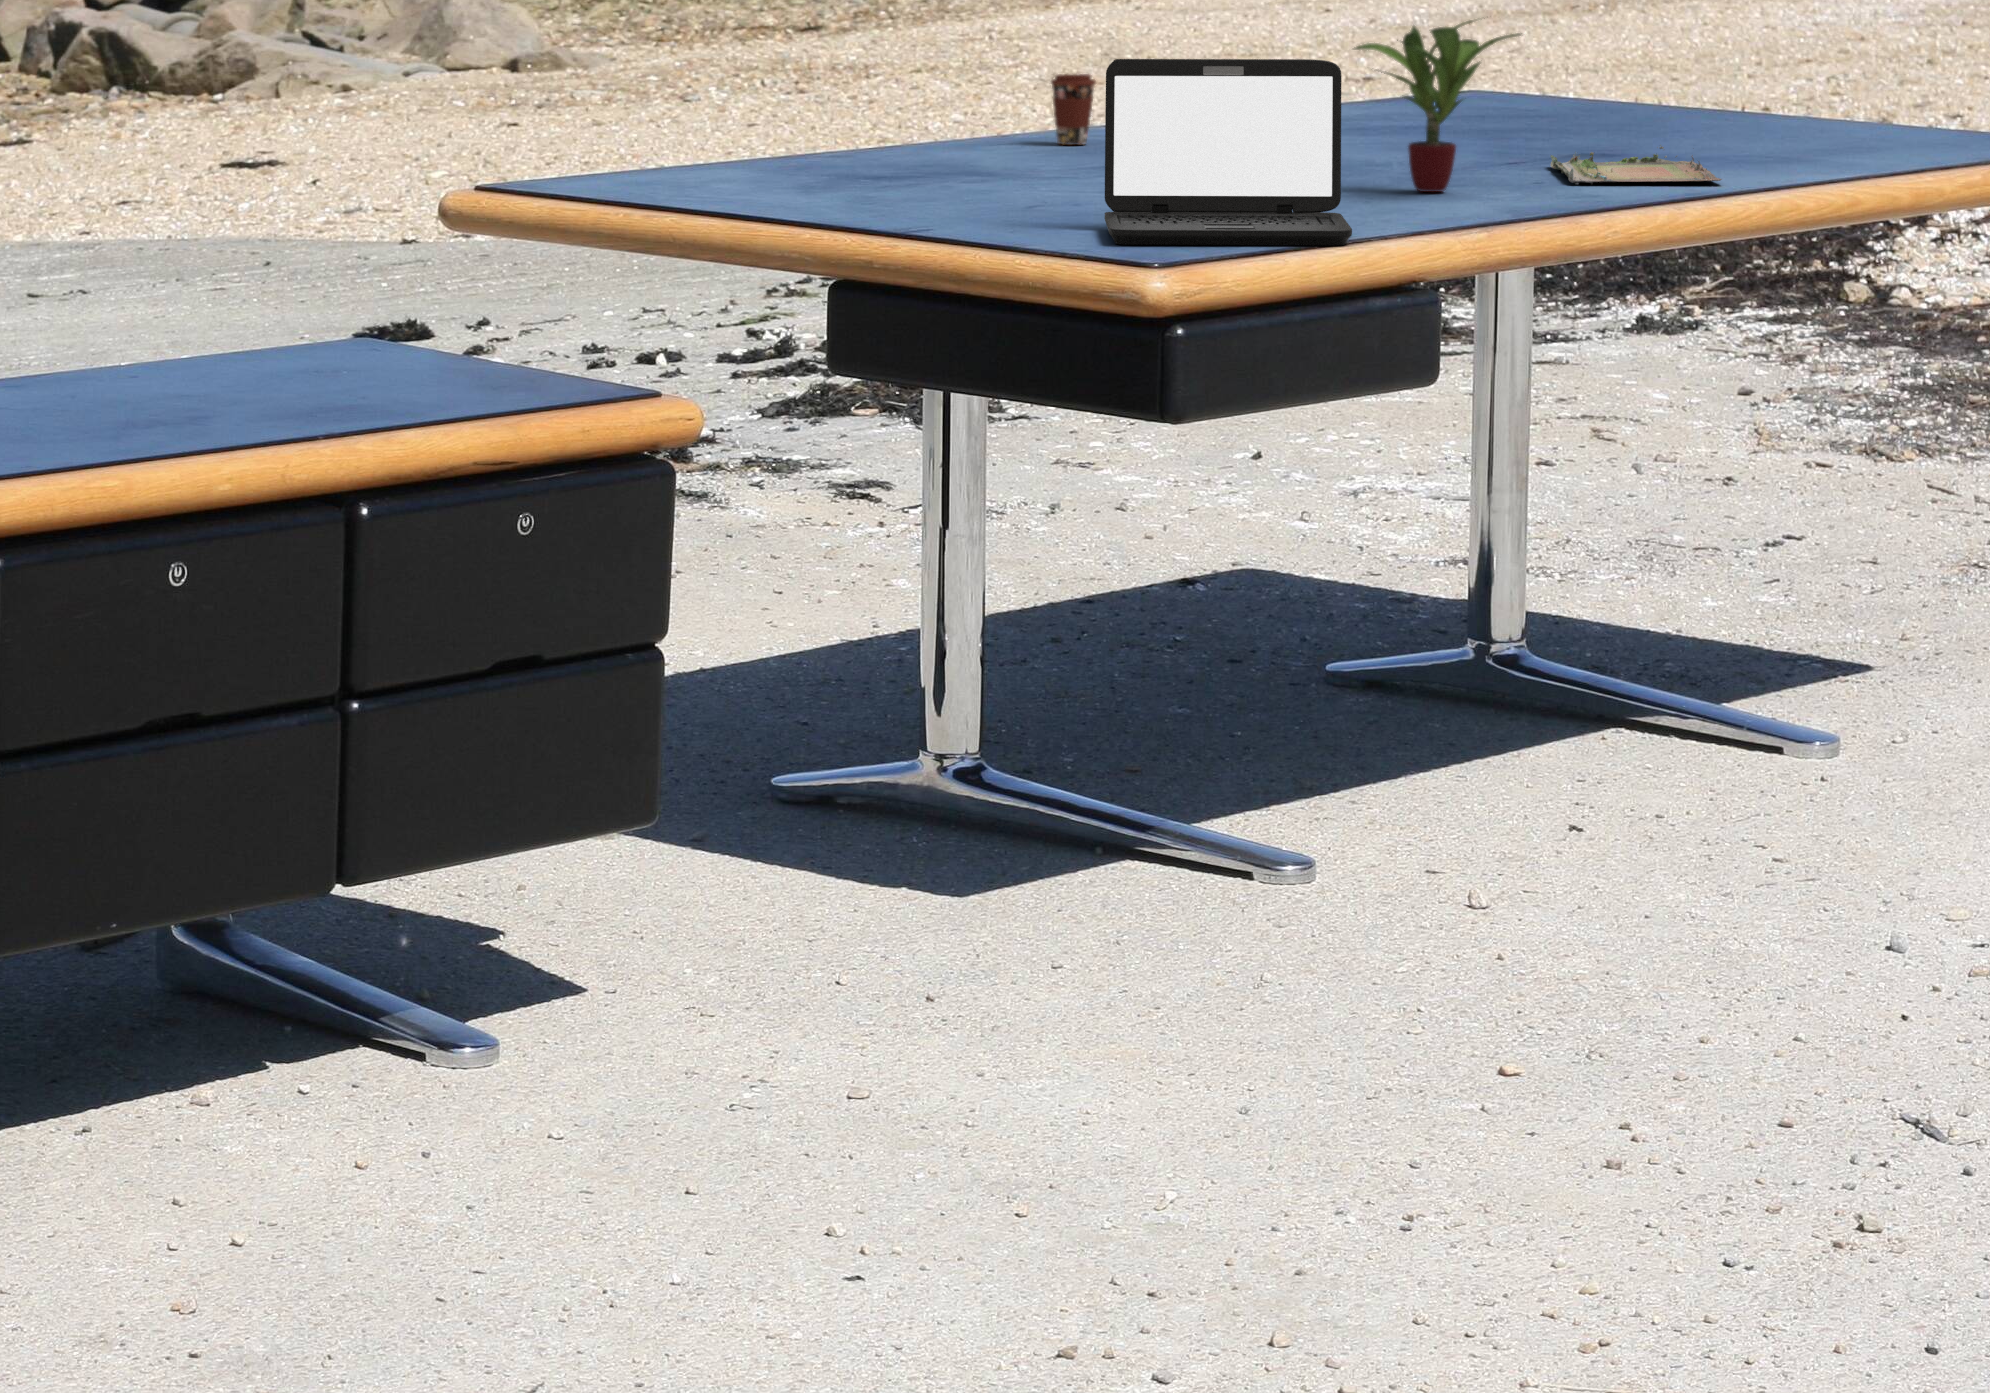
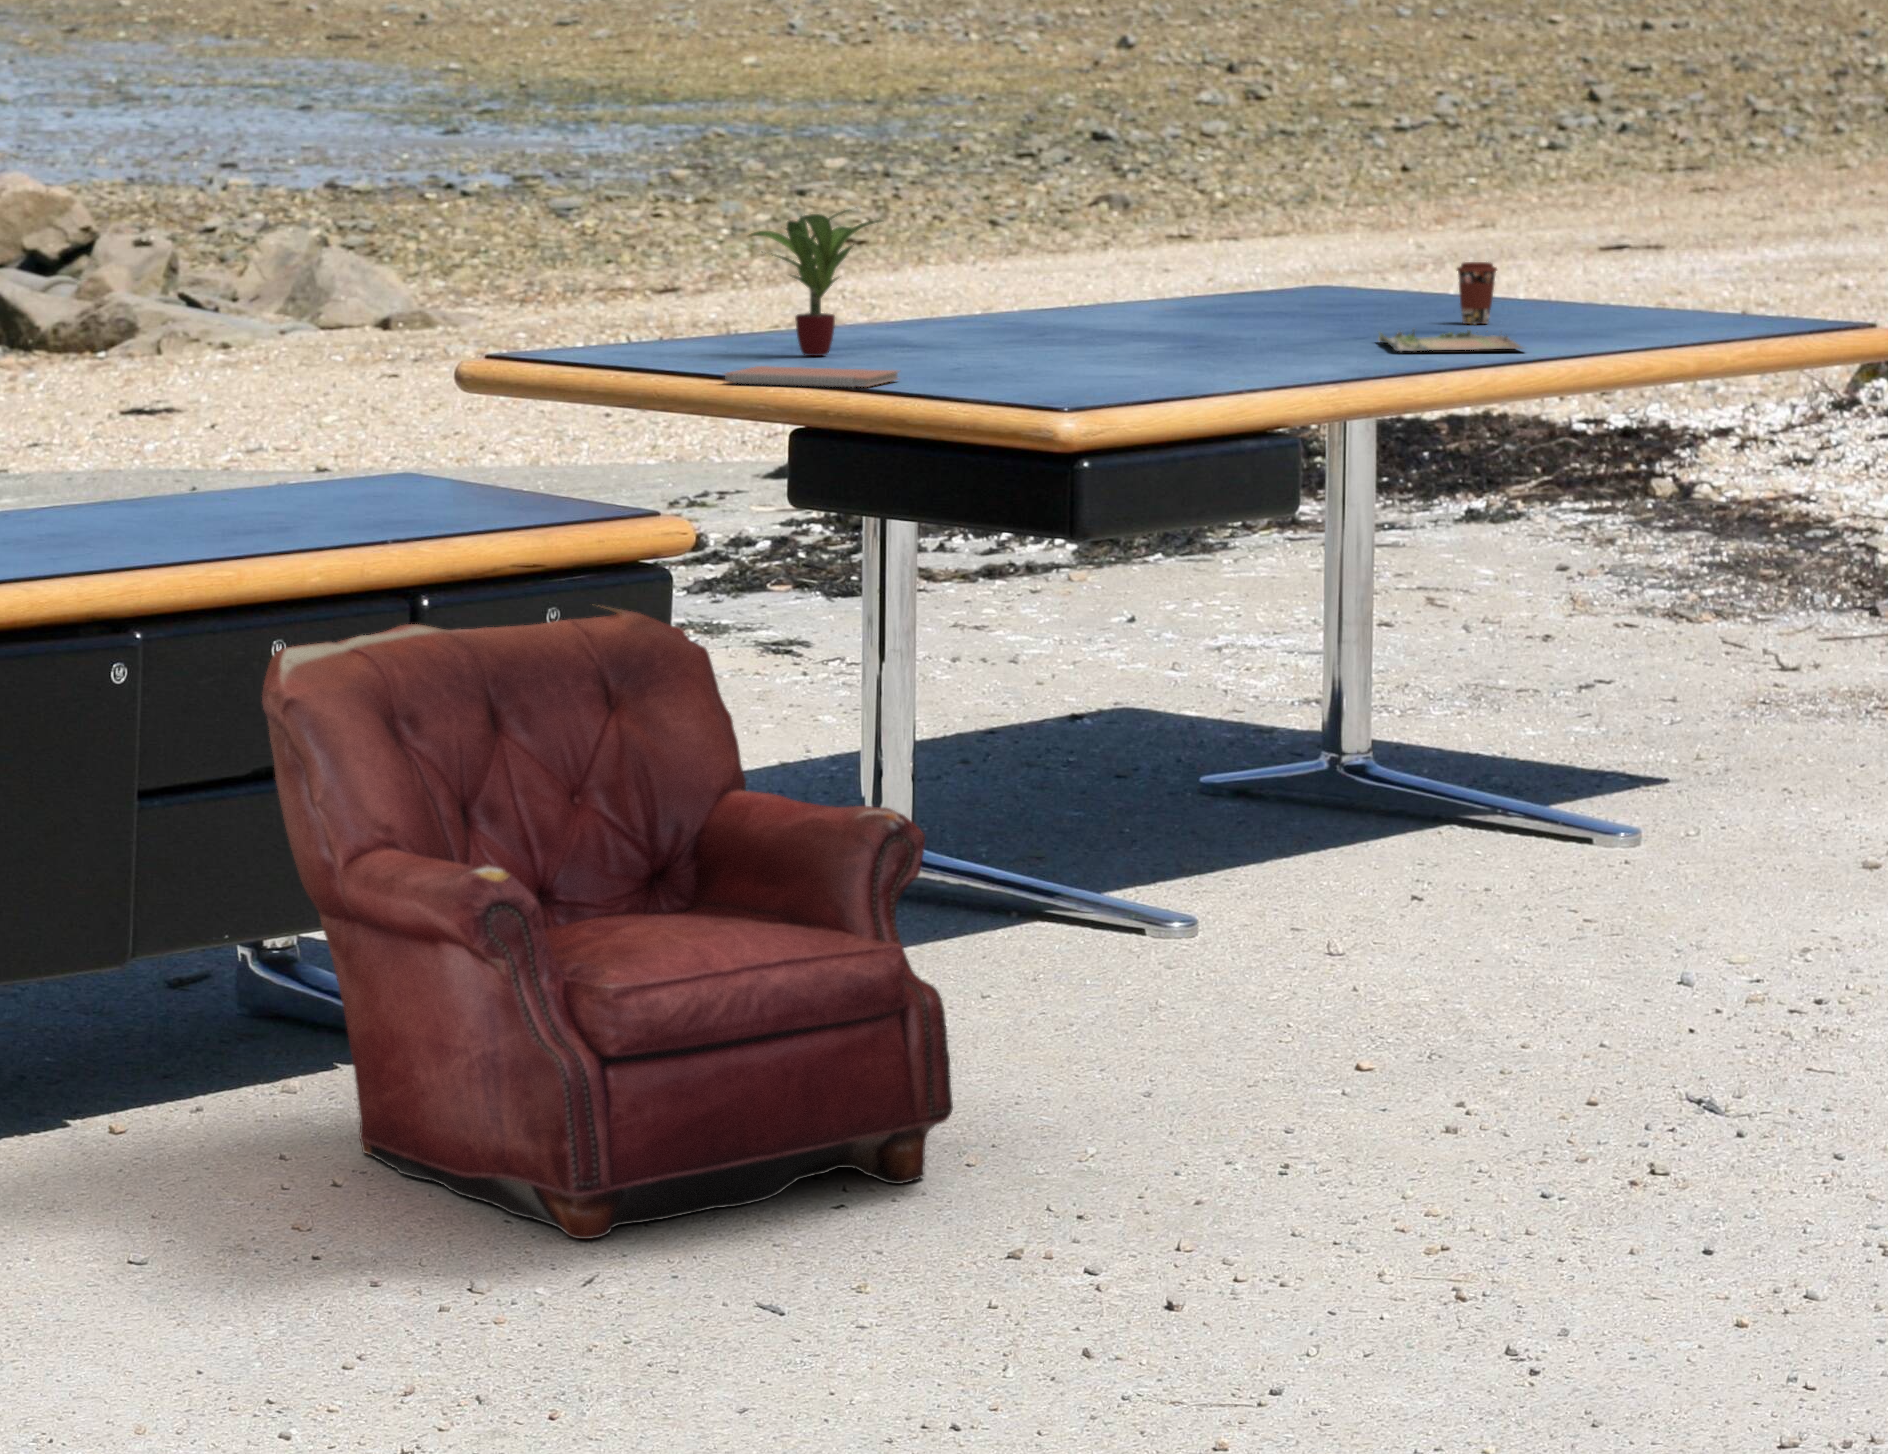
potted plant: present [1354,21,1522,192] -> present [749,211,881,356]
laptop: present [1105,59,1352,246] -> none [994,239,1209,395]
coffee cup: present [1051,74,1096,145] -> present [1457,262,1497,324]
notebook: none [790,200,996,230] -> present [725,366,898,387]
armchair: none [210,509,1021,1299] -> present [262,607,953,1239]

